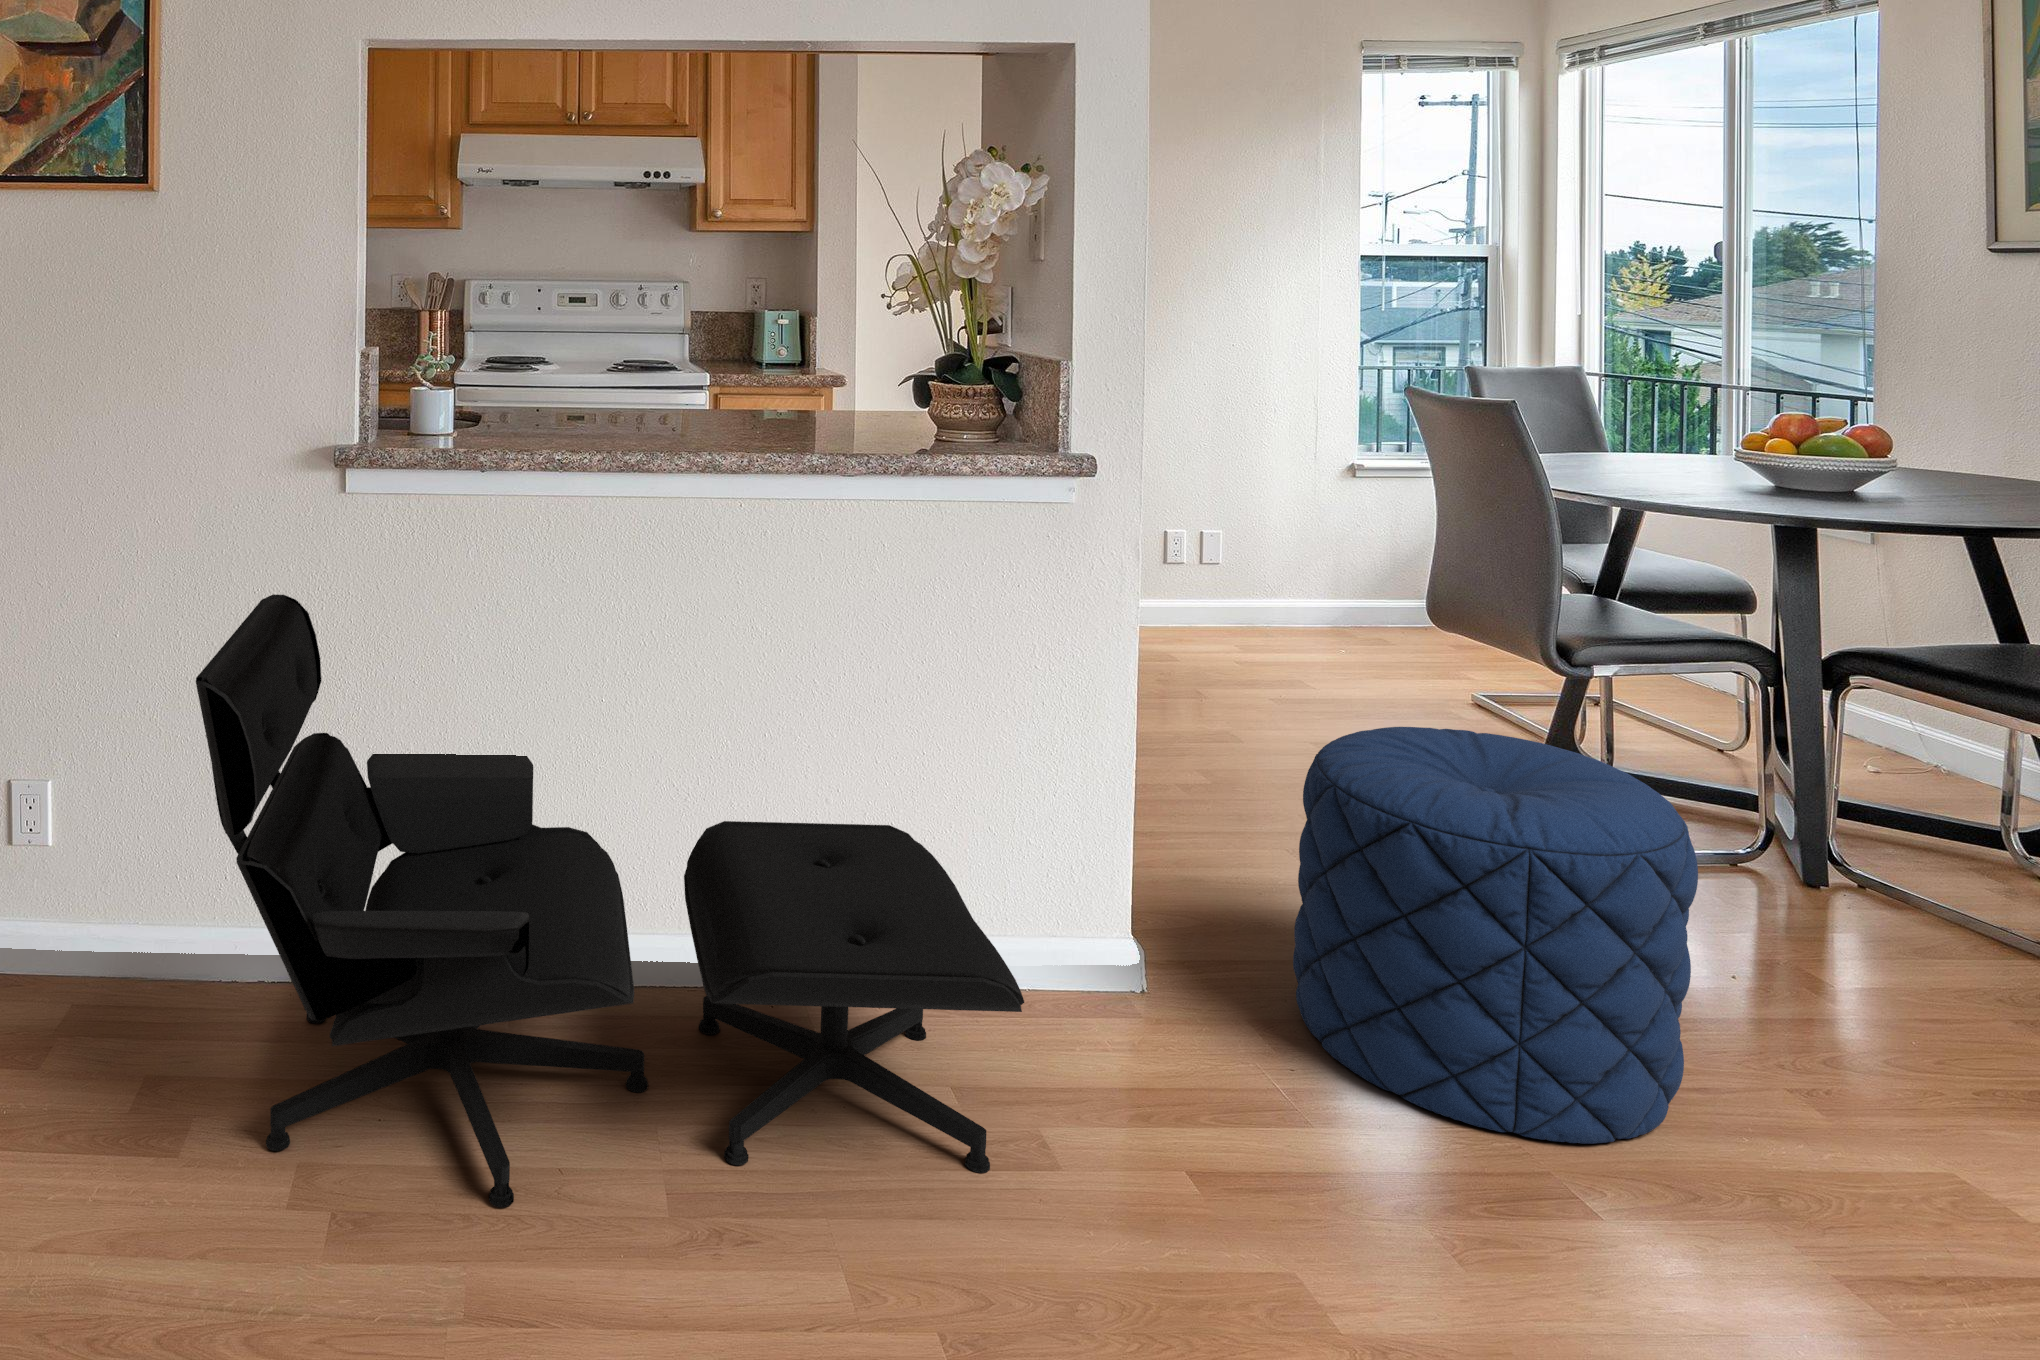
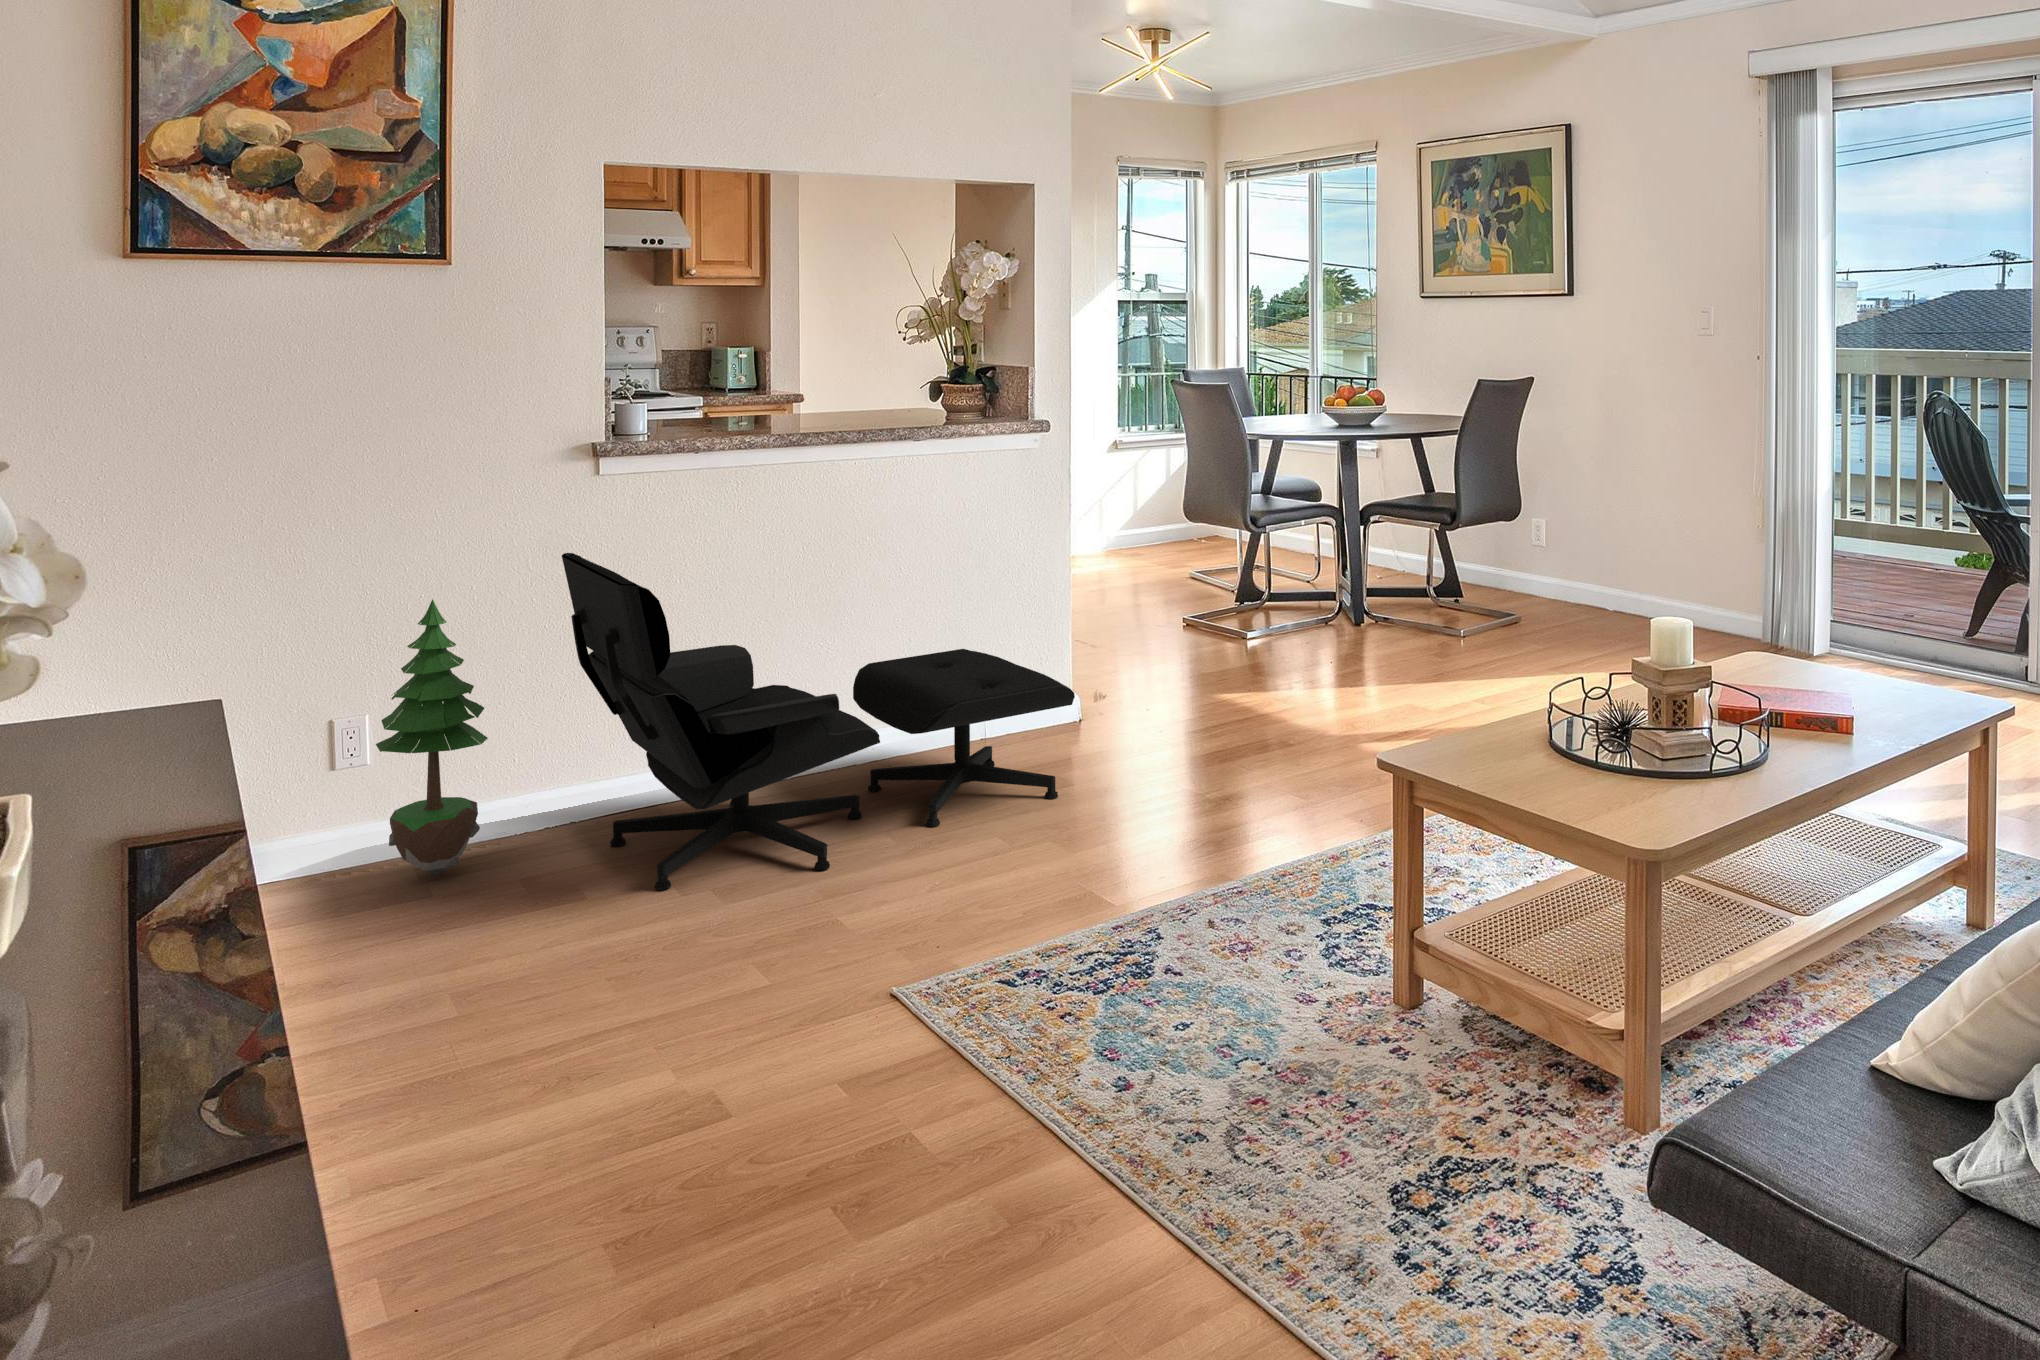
potted tree: none [25,636,162,997] -> present [376,599,488,875]
pouf: present [1293,727,1698,1144] -> none [1160,551,1327,733]

